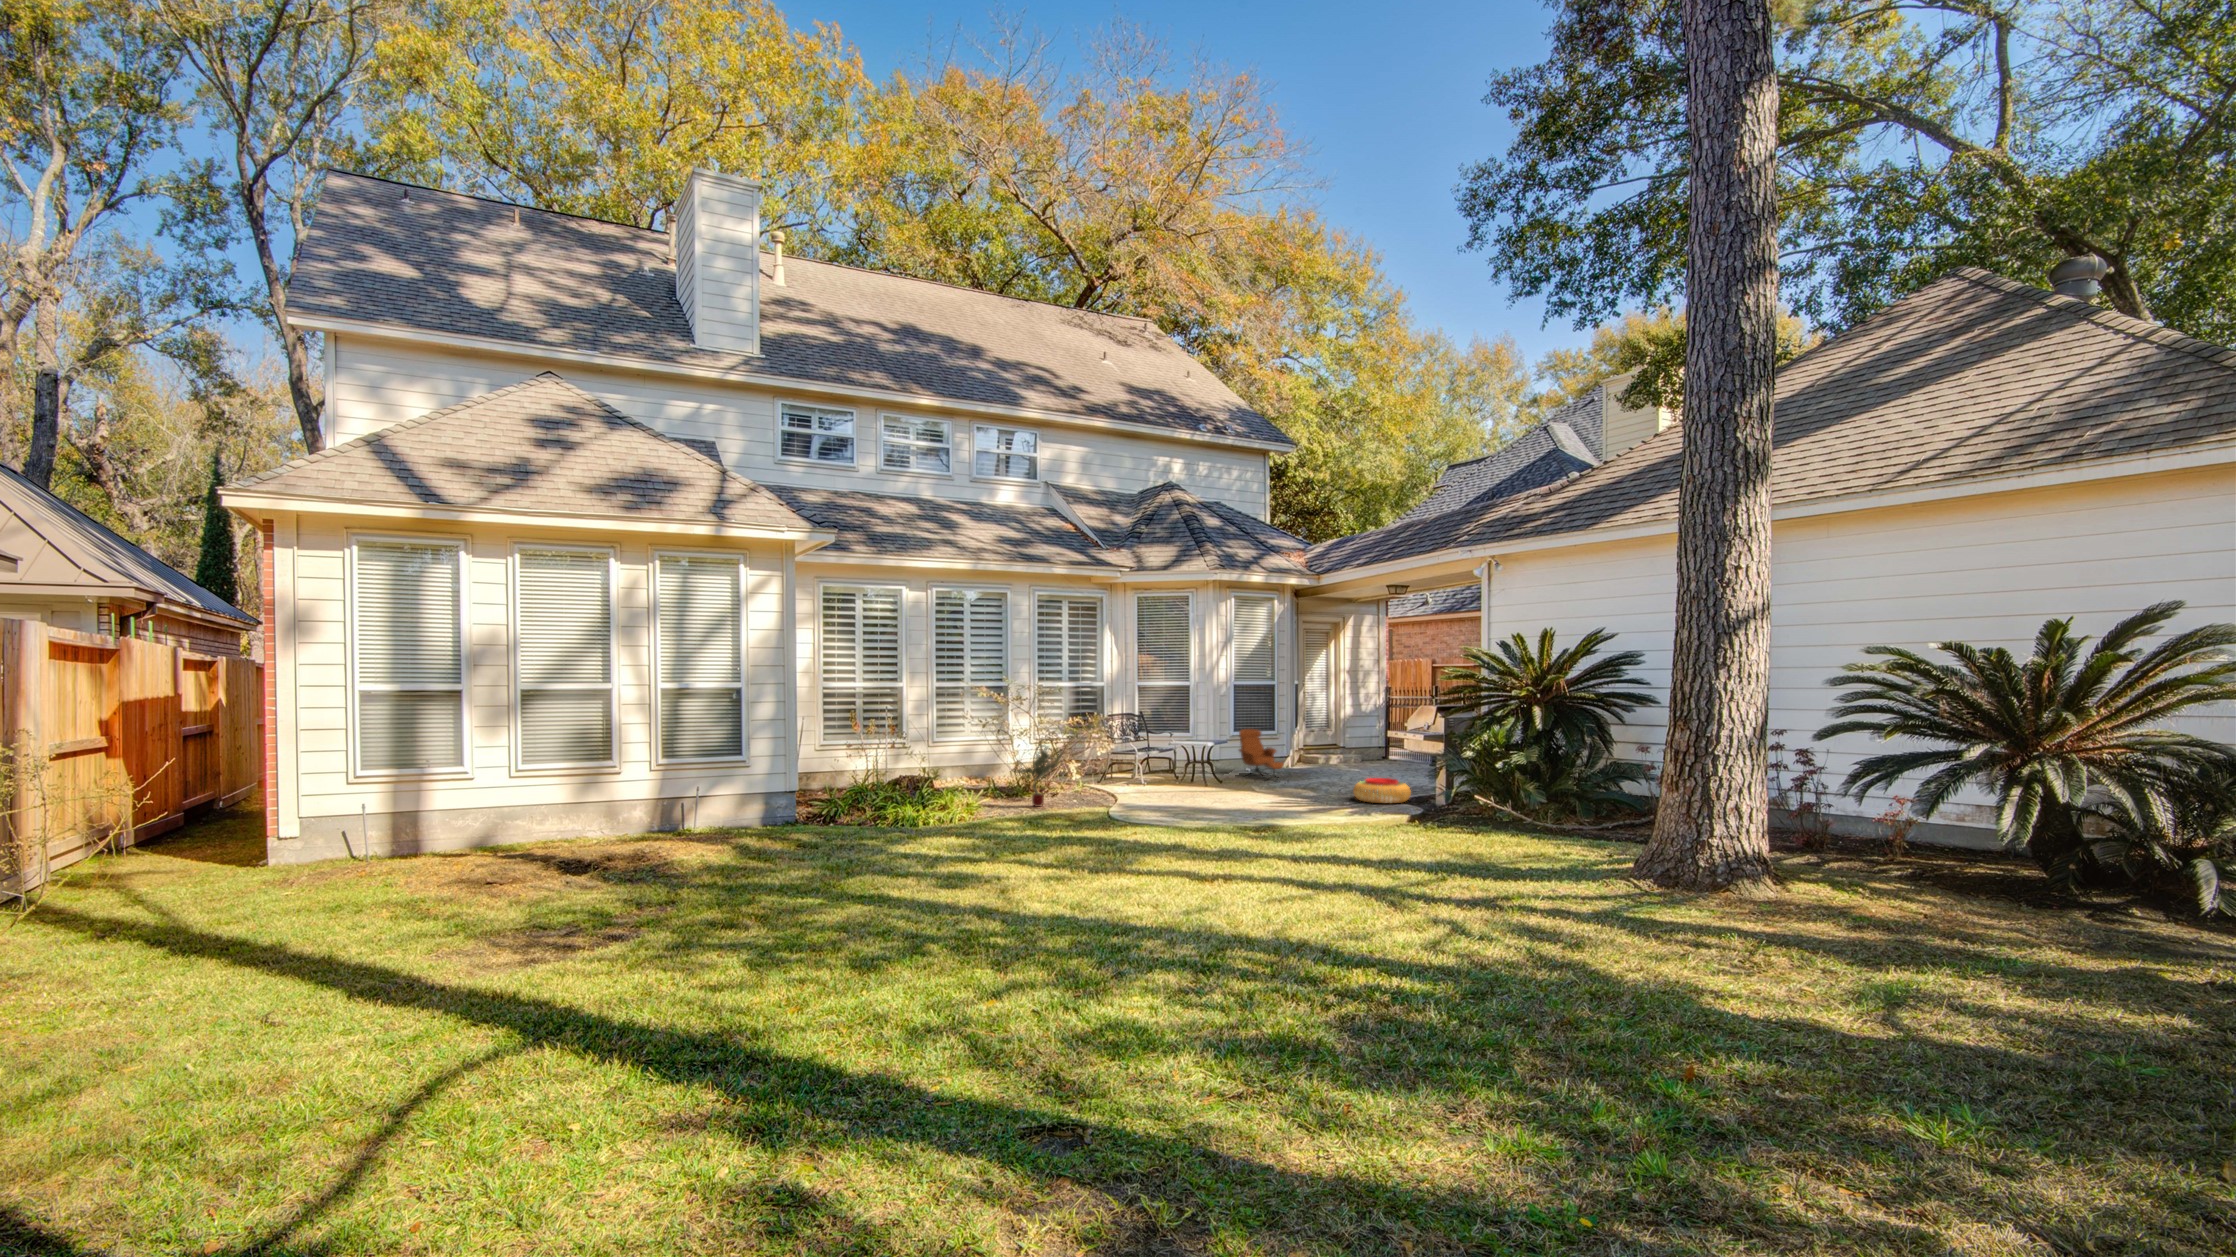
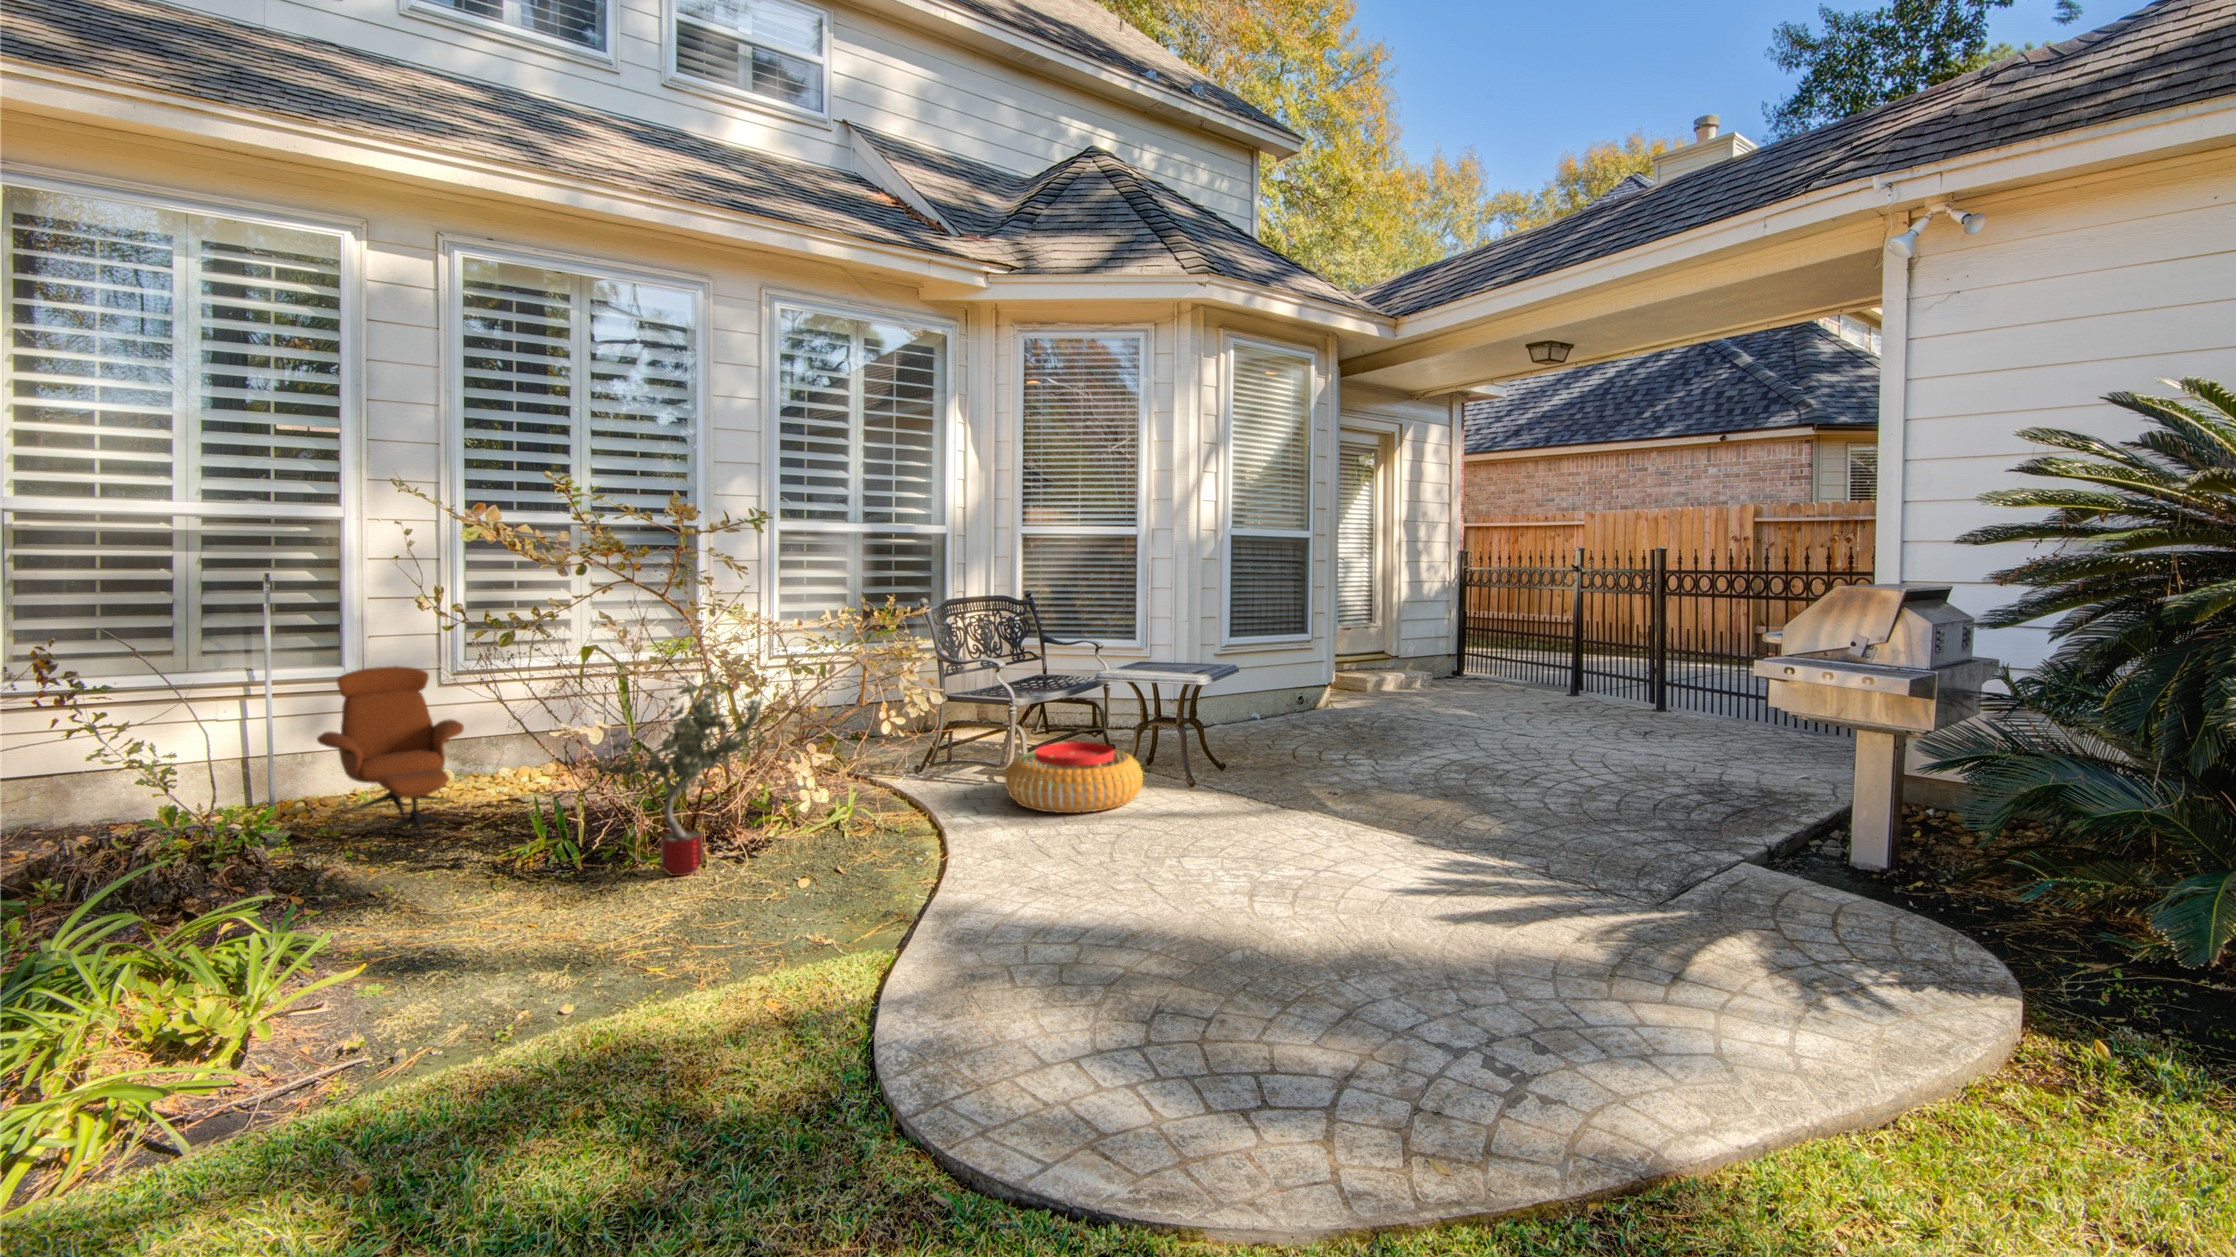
lounge chair: present [1239,729,1284,779] -> present [317,666,464,836]
pouf: present [1353,778,1411,803] -> present [1005,742,1143,813]

